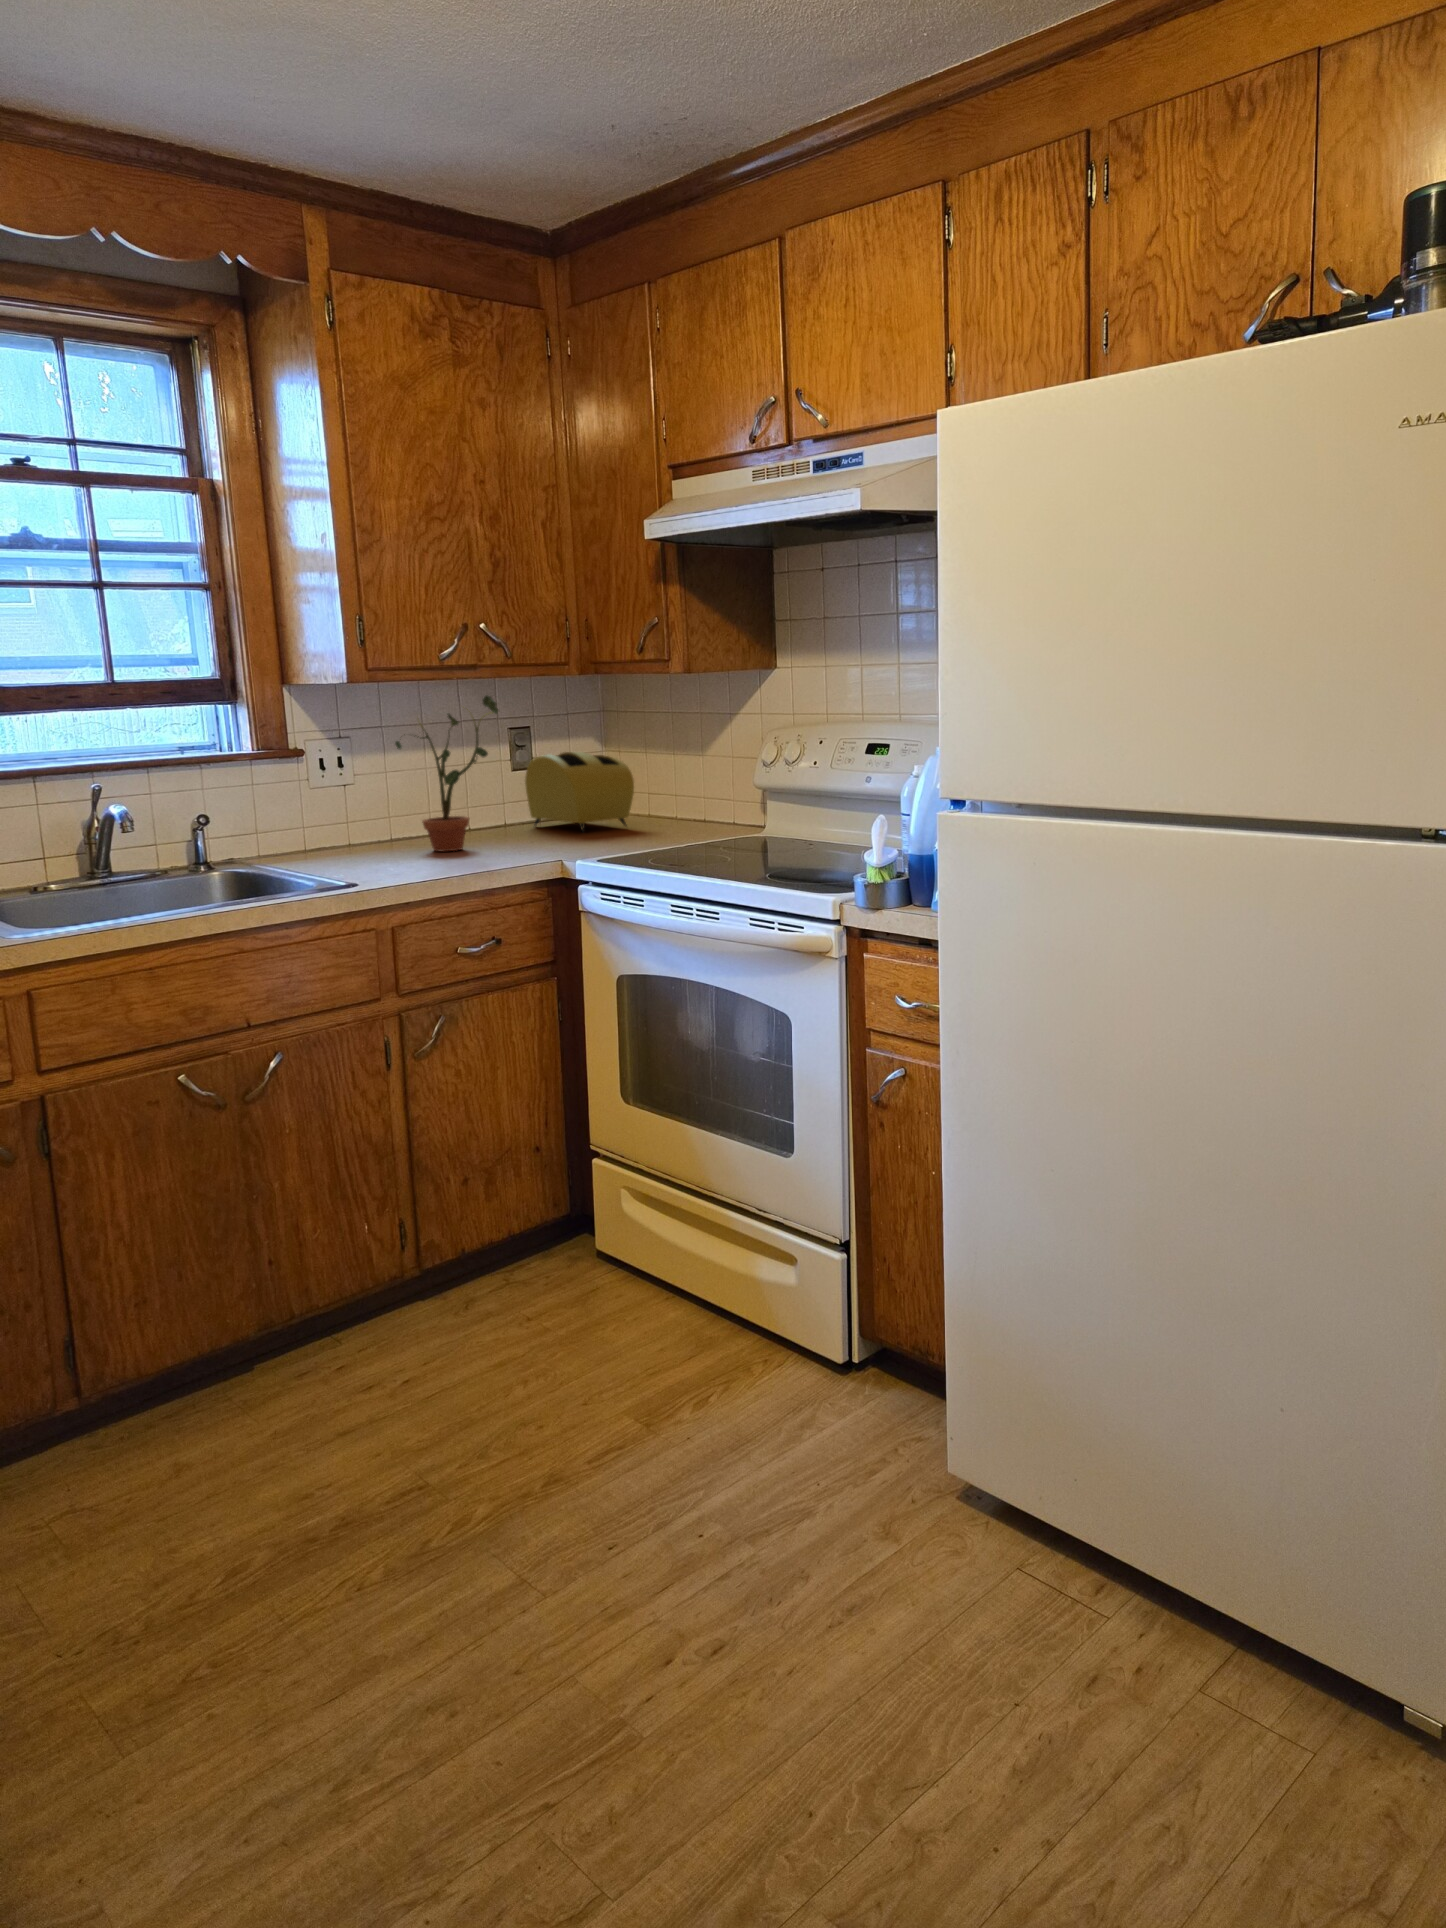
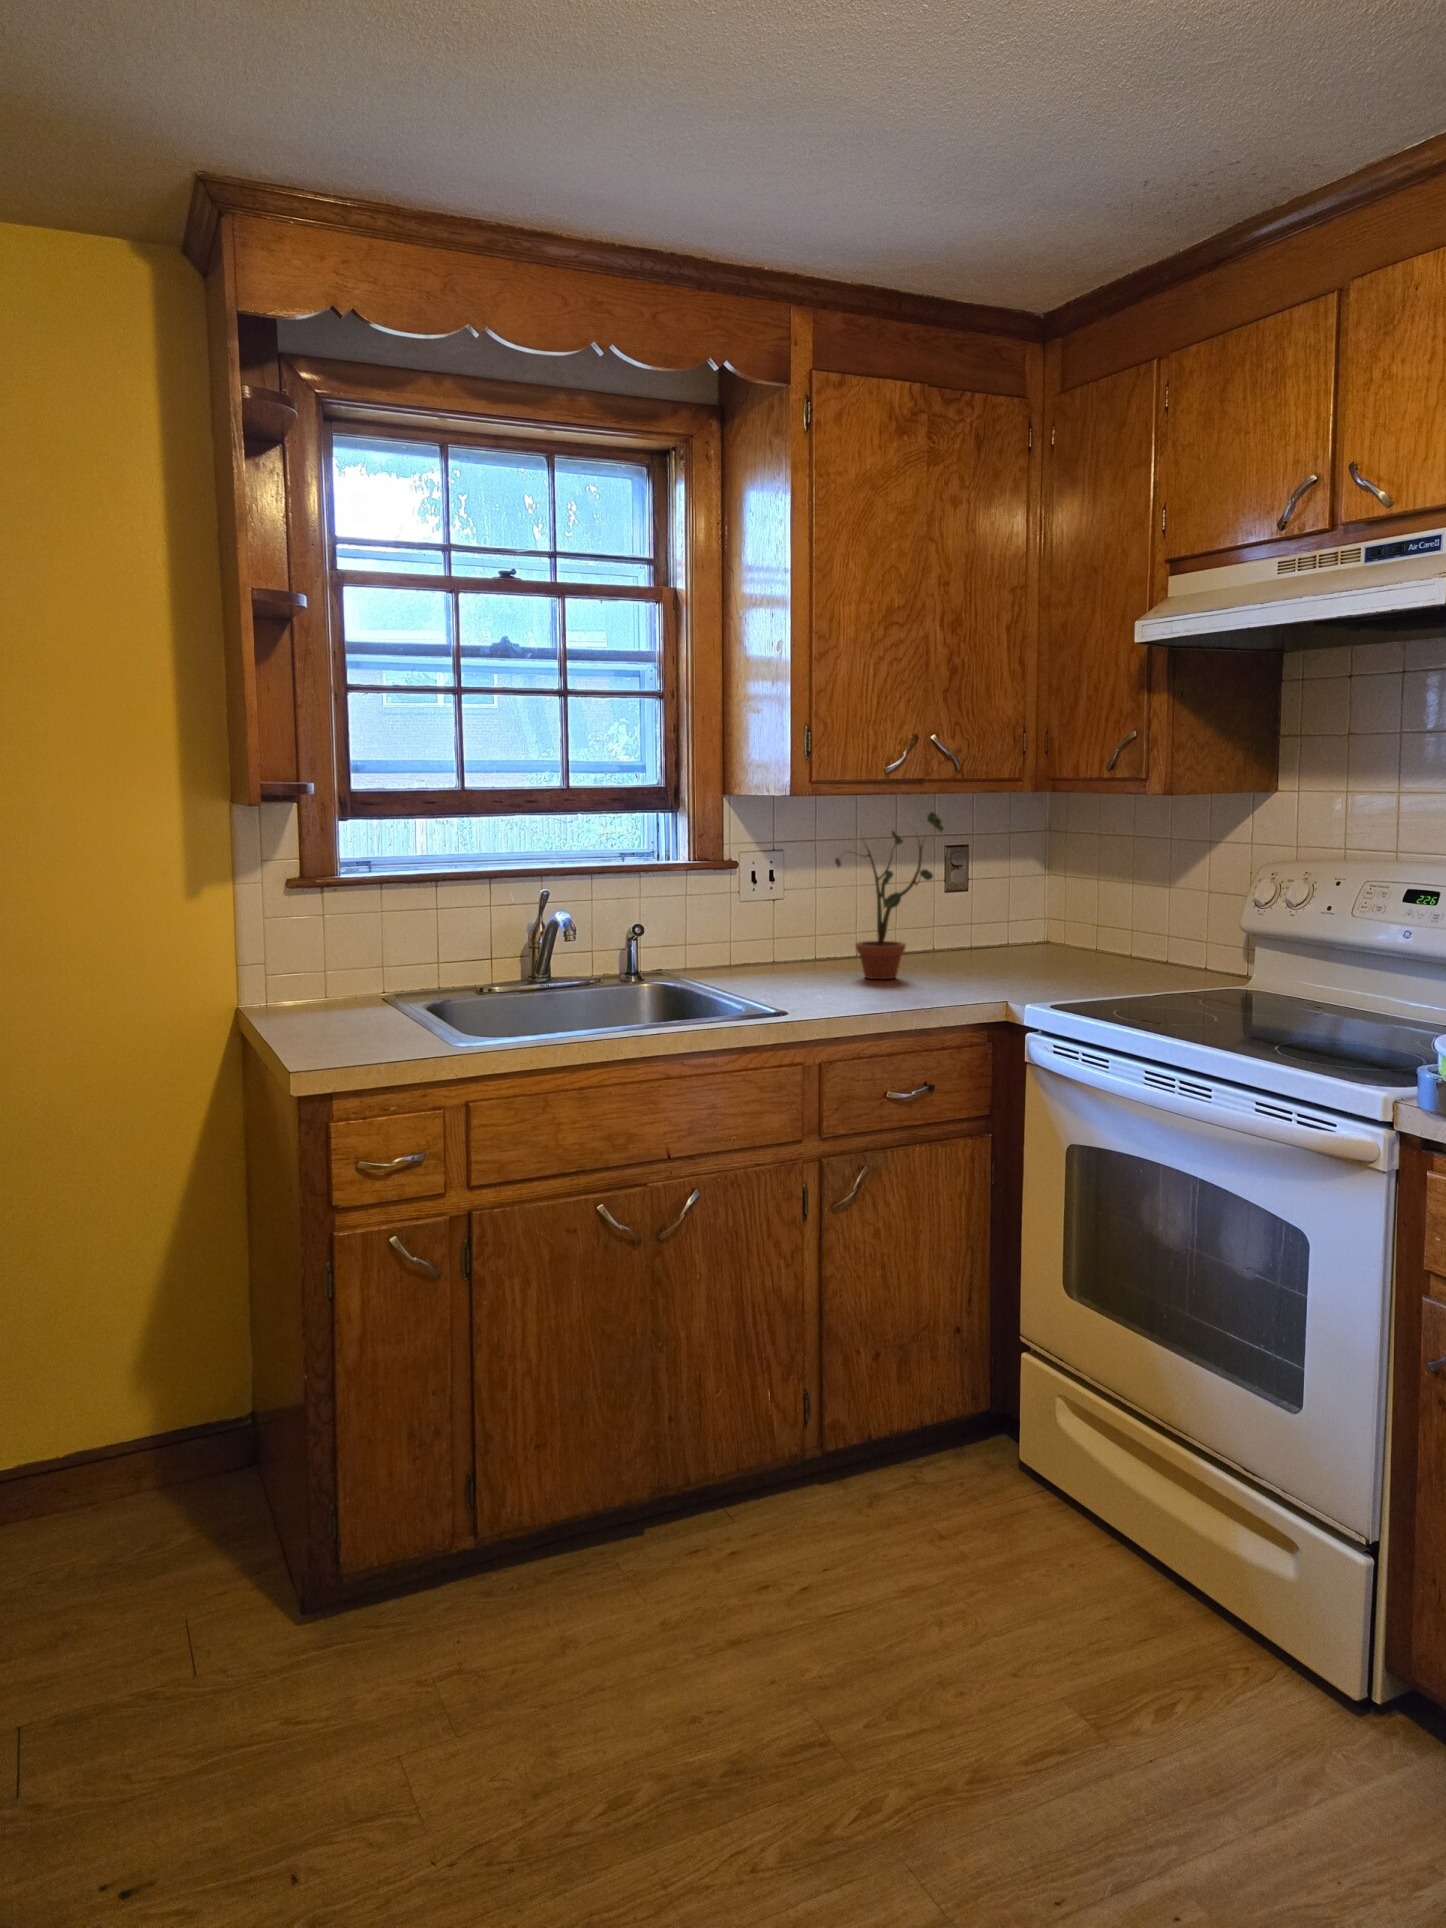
toaster: present [525,752,634,832] -> none [962,876,1088,967]

